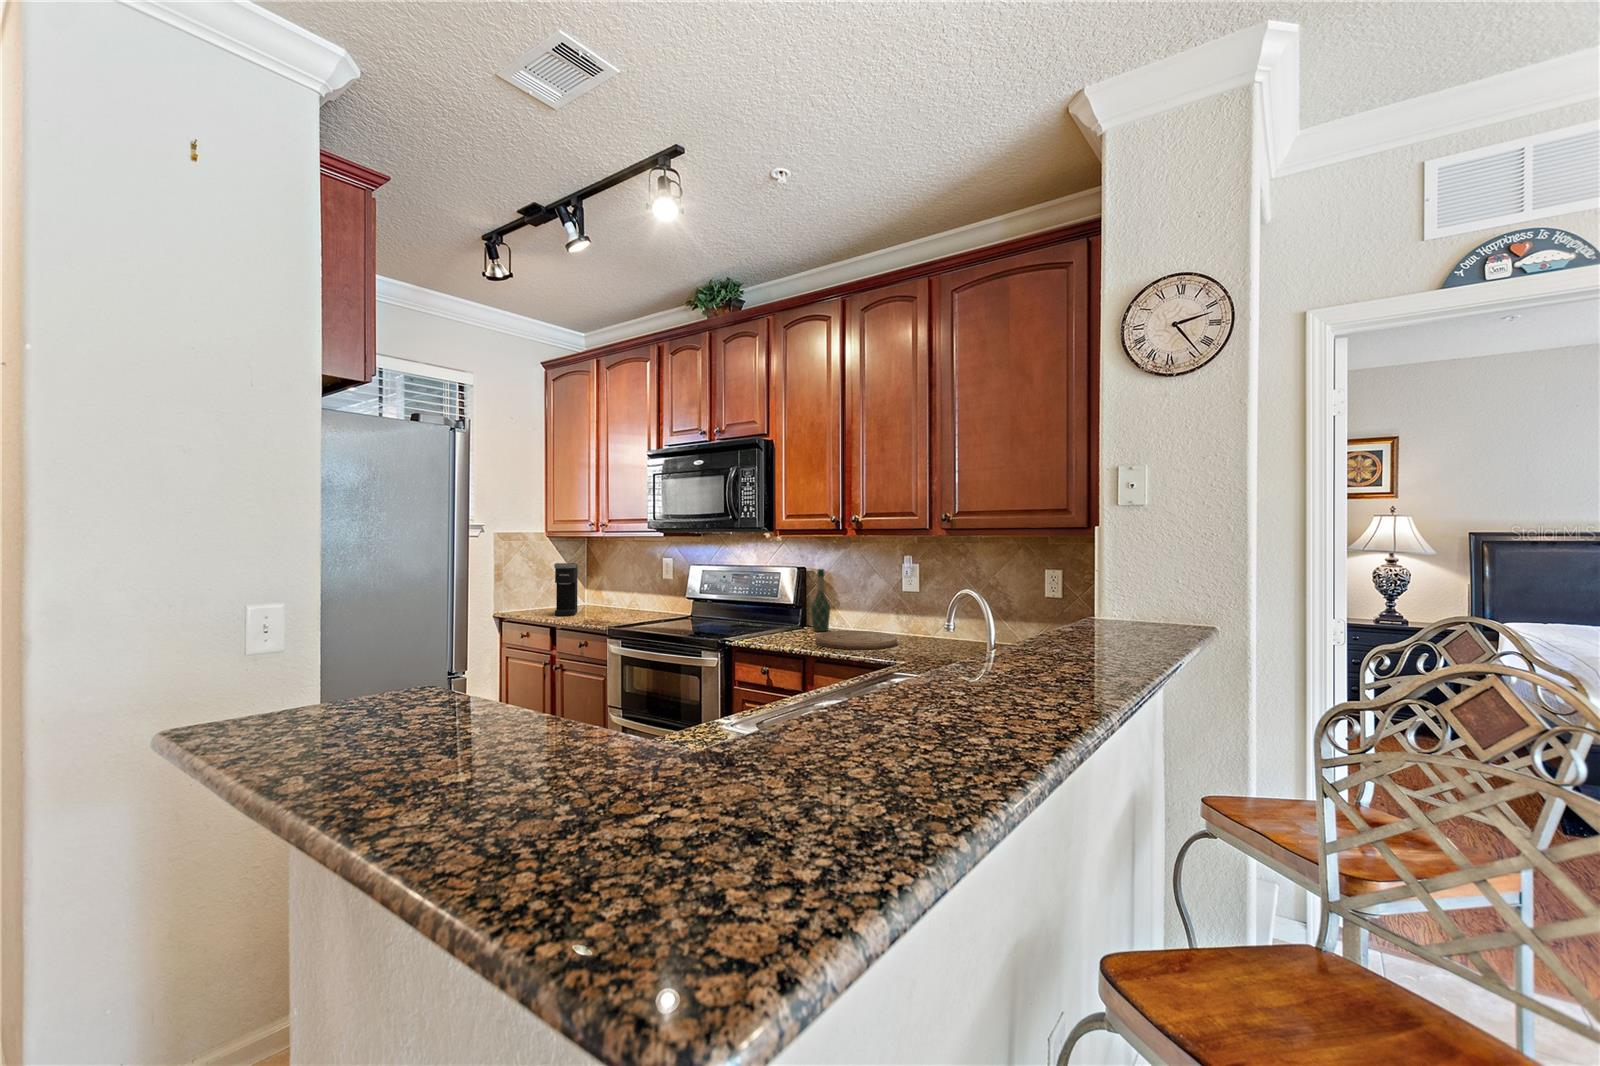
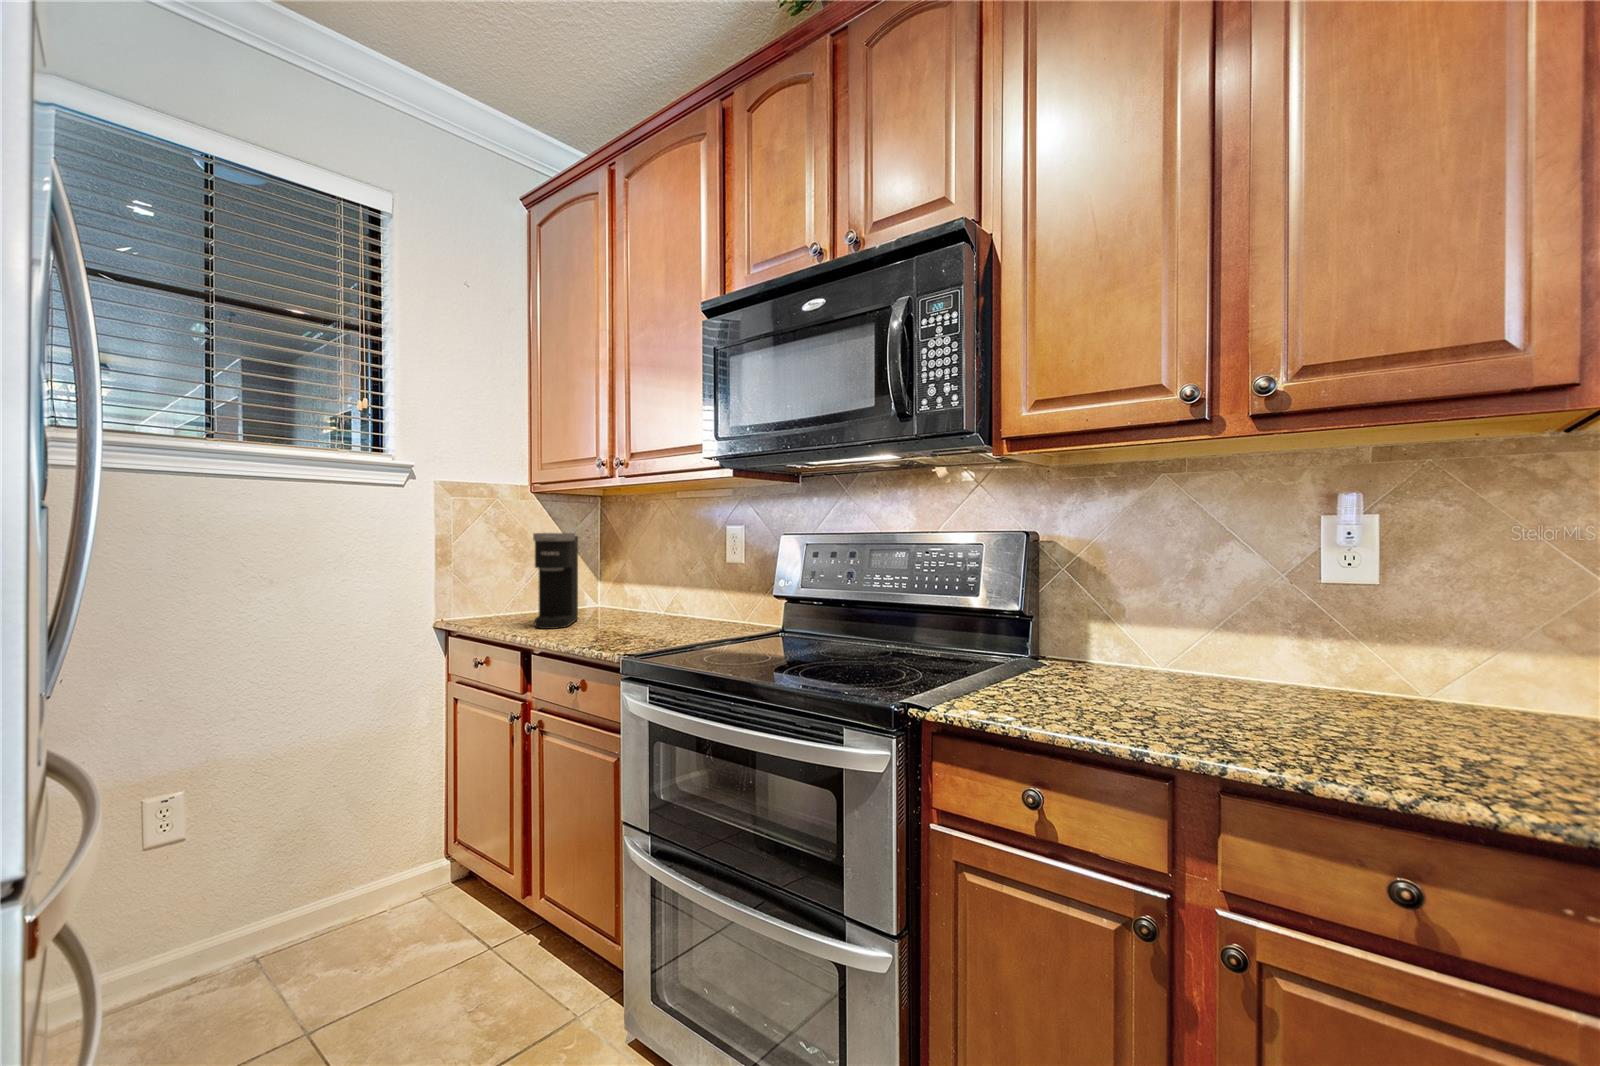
wine bottle: present [811,569,831,631] -> none [1070,532,1118,674]
cutting board: present [816,631,897,650] -> none [1146,679,1414,755]

